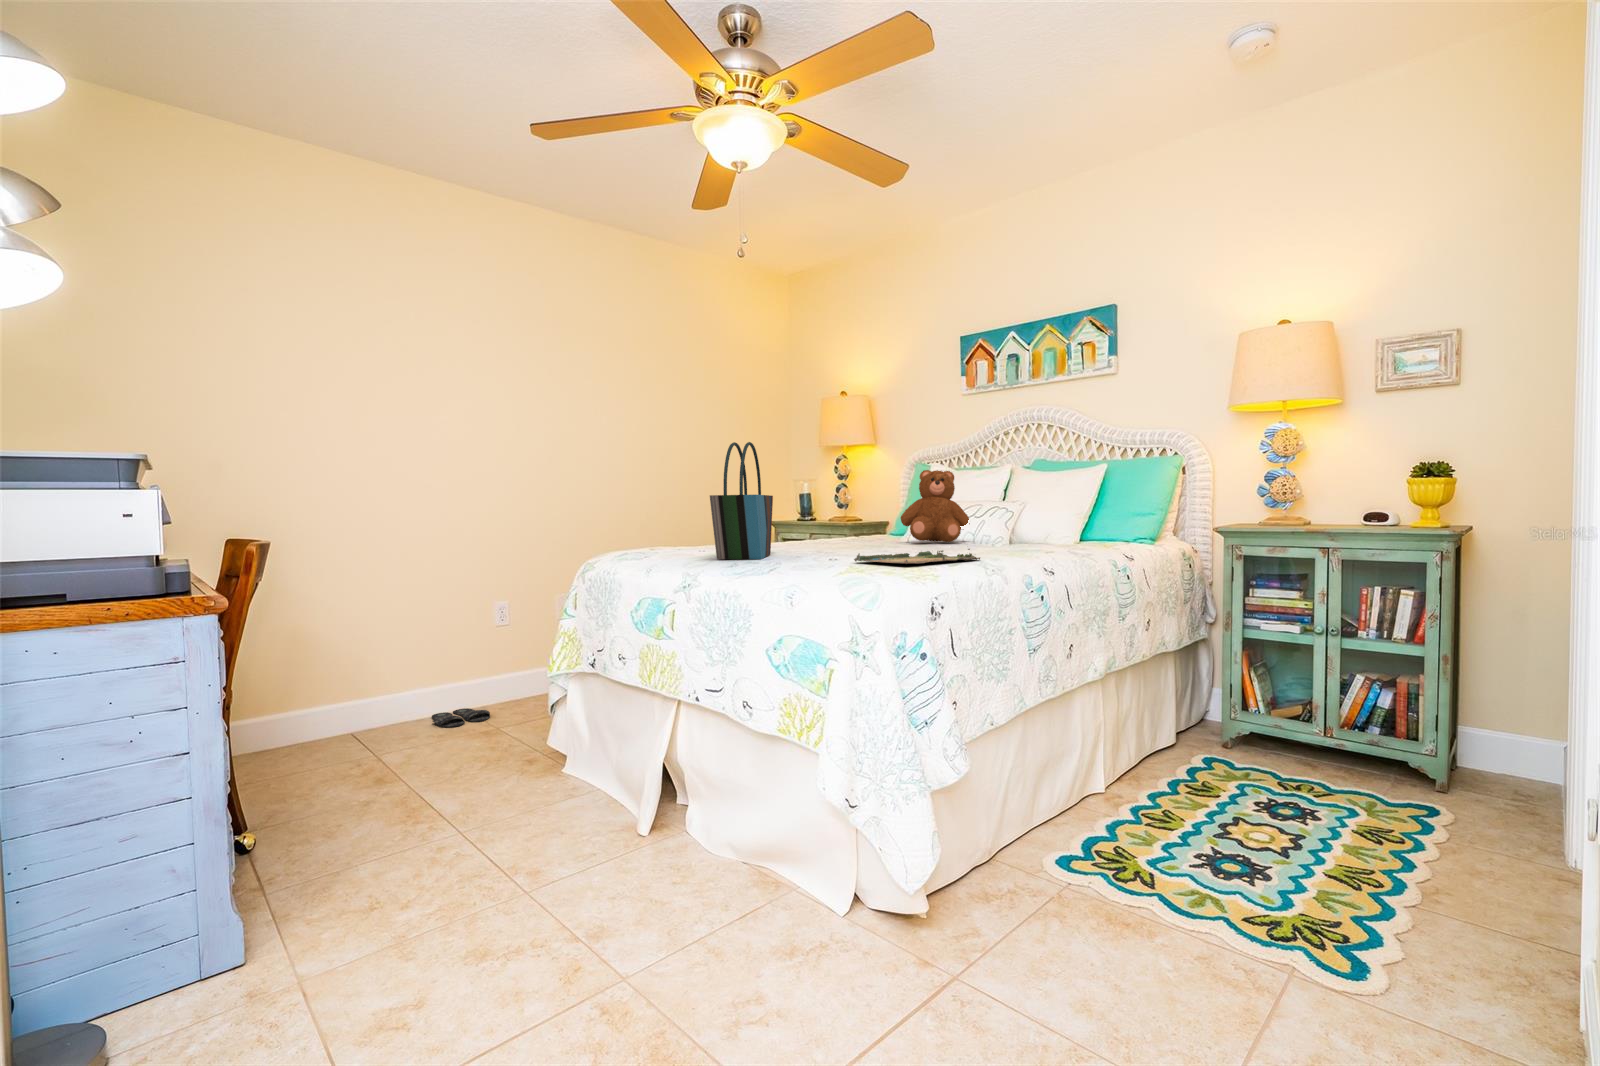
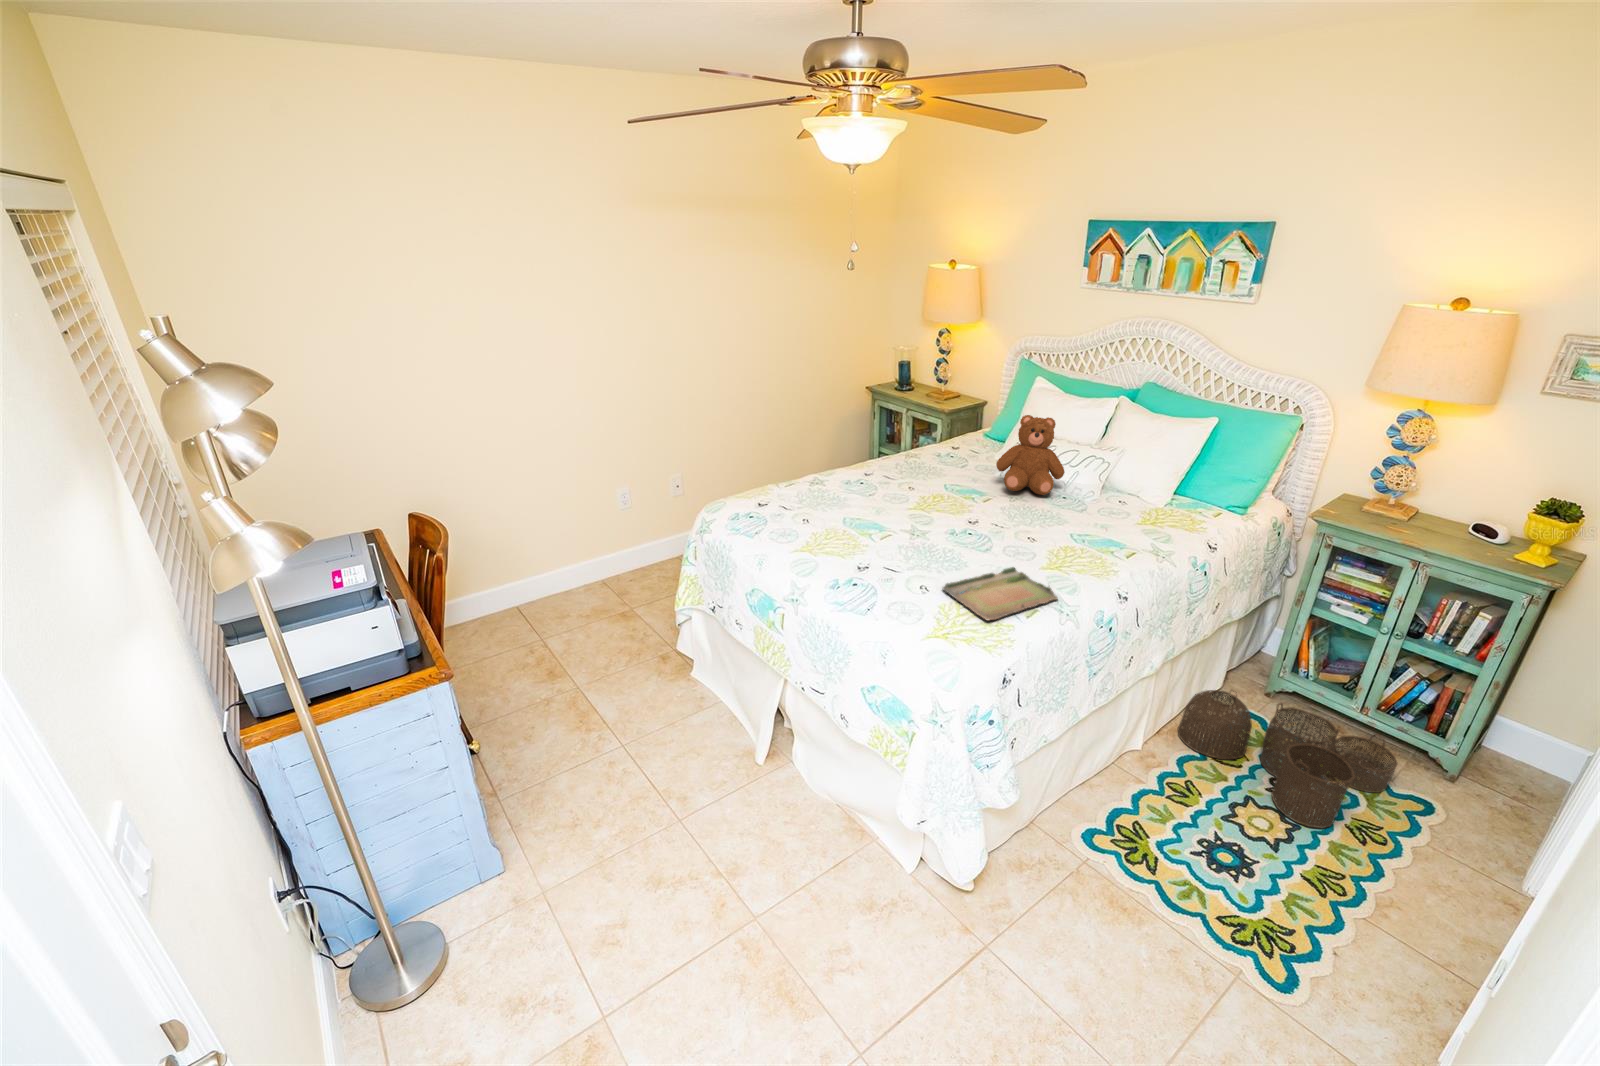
tote bag: present [710,442,773,559] -> none [817,440,874,553]
slippers: present [432,708,490,727] -> none [585,578,632,605]
woven basket: none [1140,711,1383,835] -> present [1178,690,1398,828]

